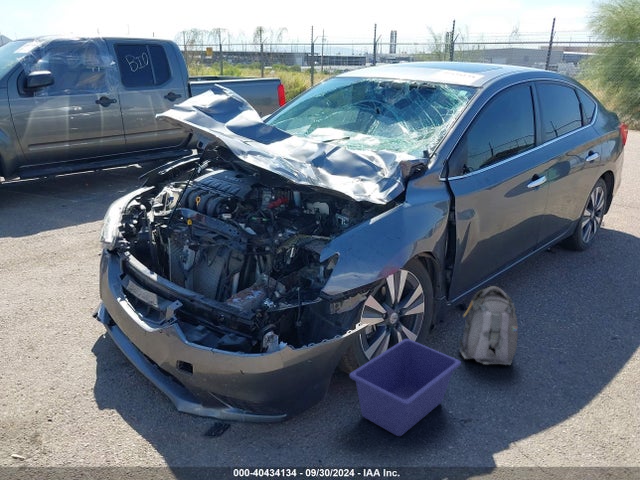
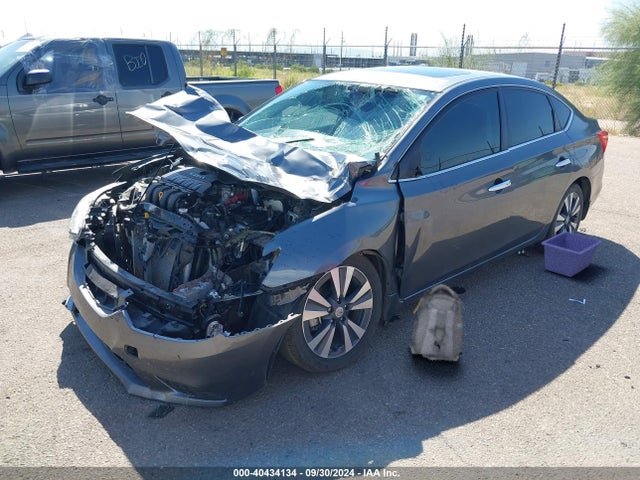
storage bin: present [350,339,461,436] -> present [542,232,603,277]

